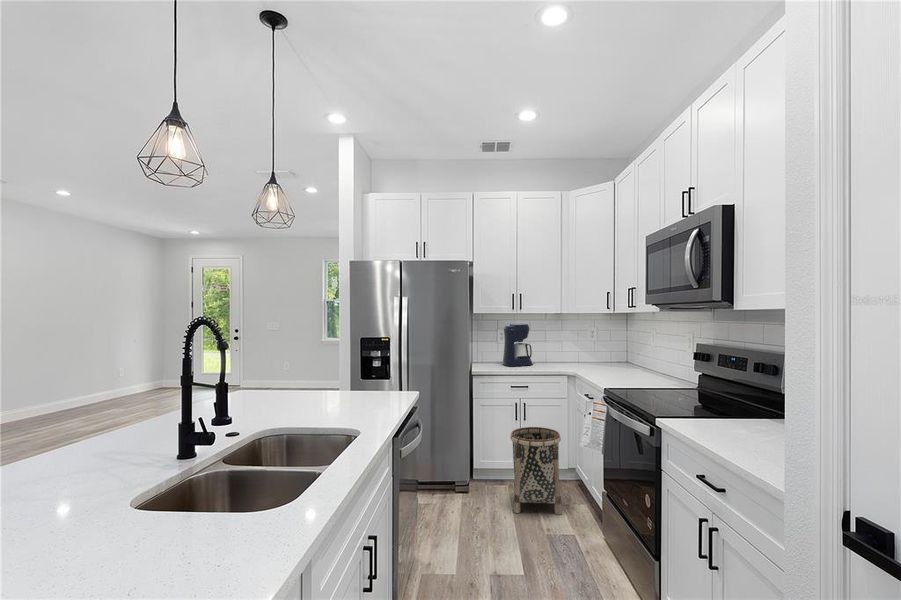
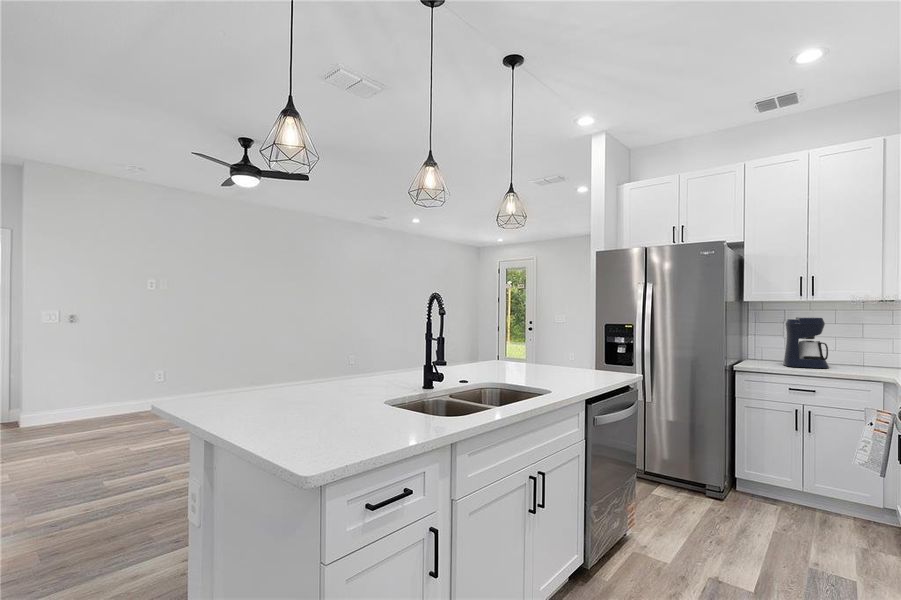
basket: present [510,427,562,515] -> none [775,439,853,554]

